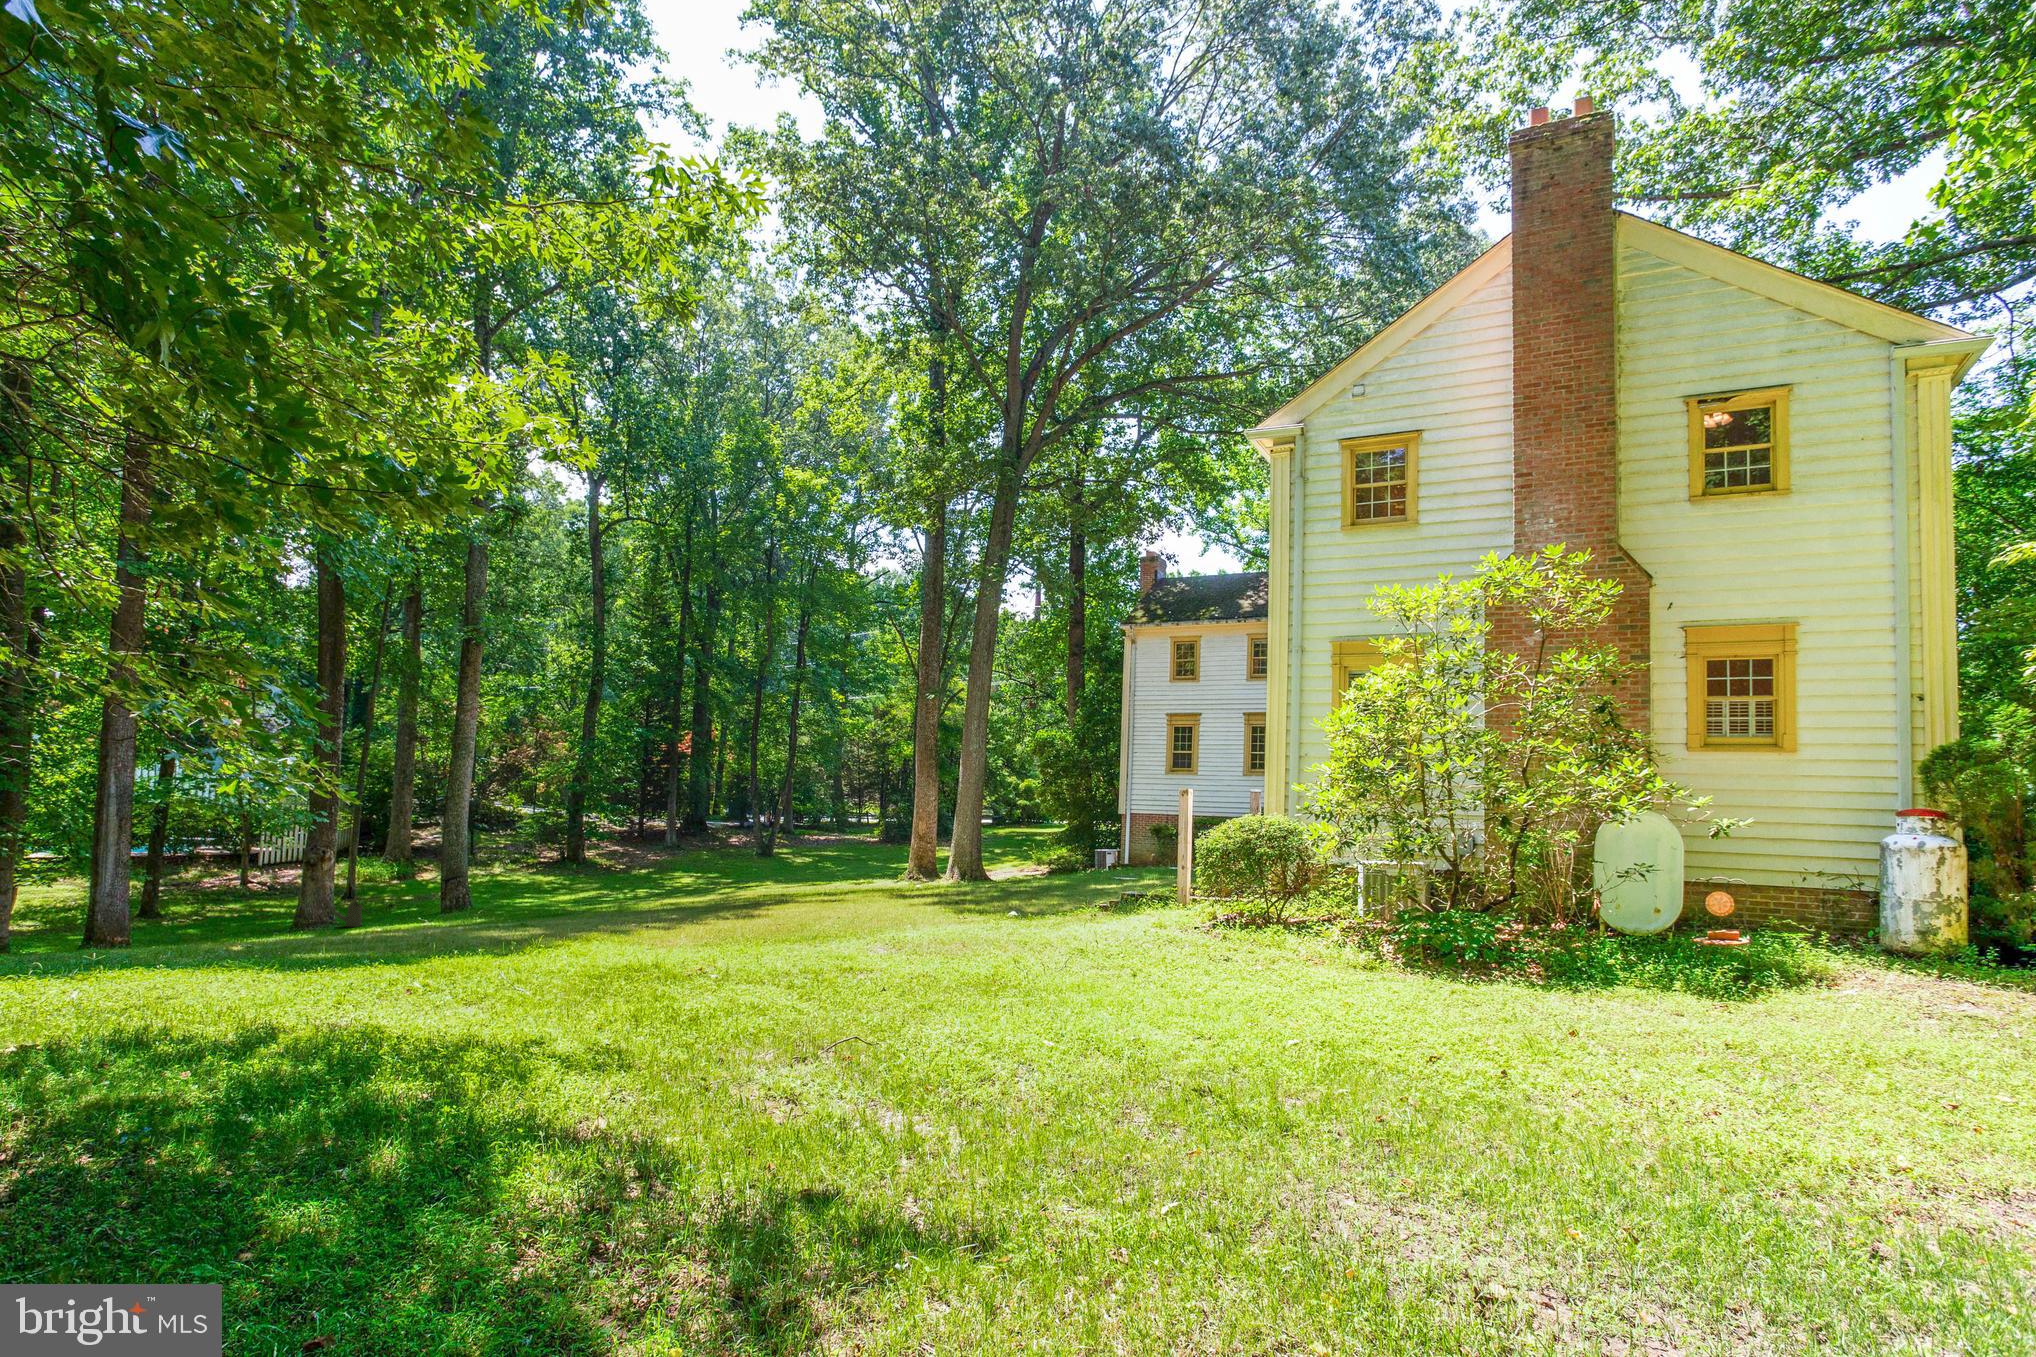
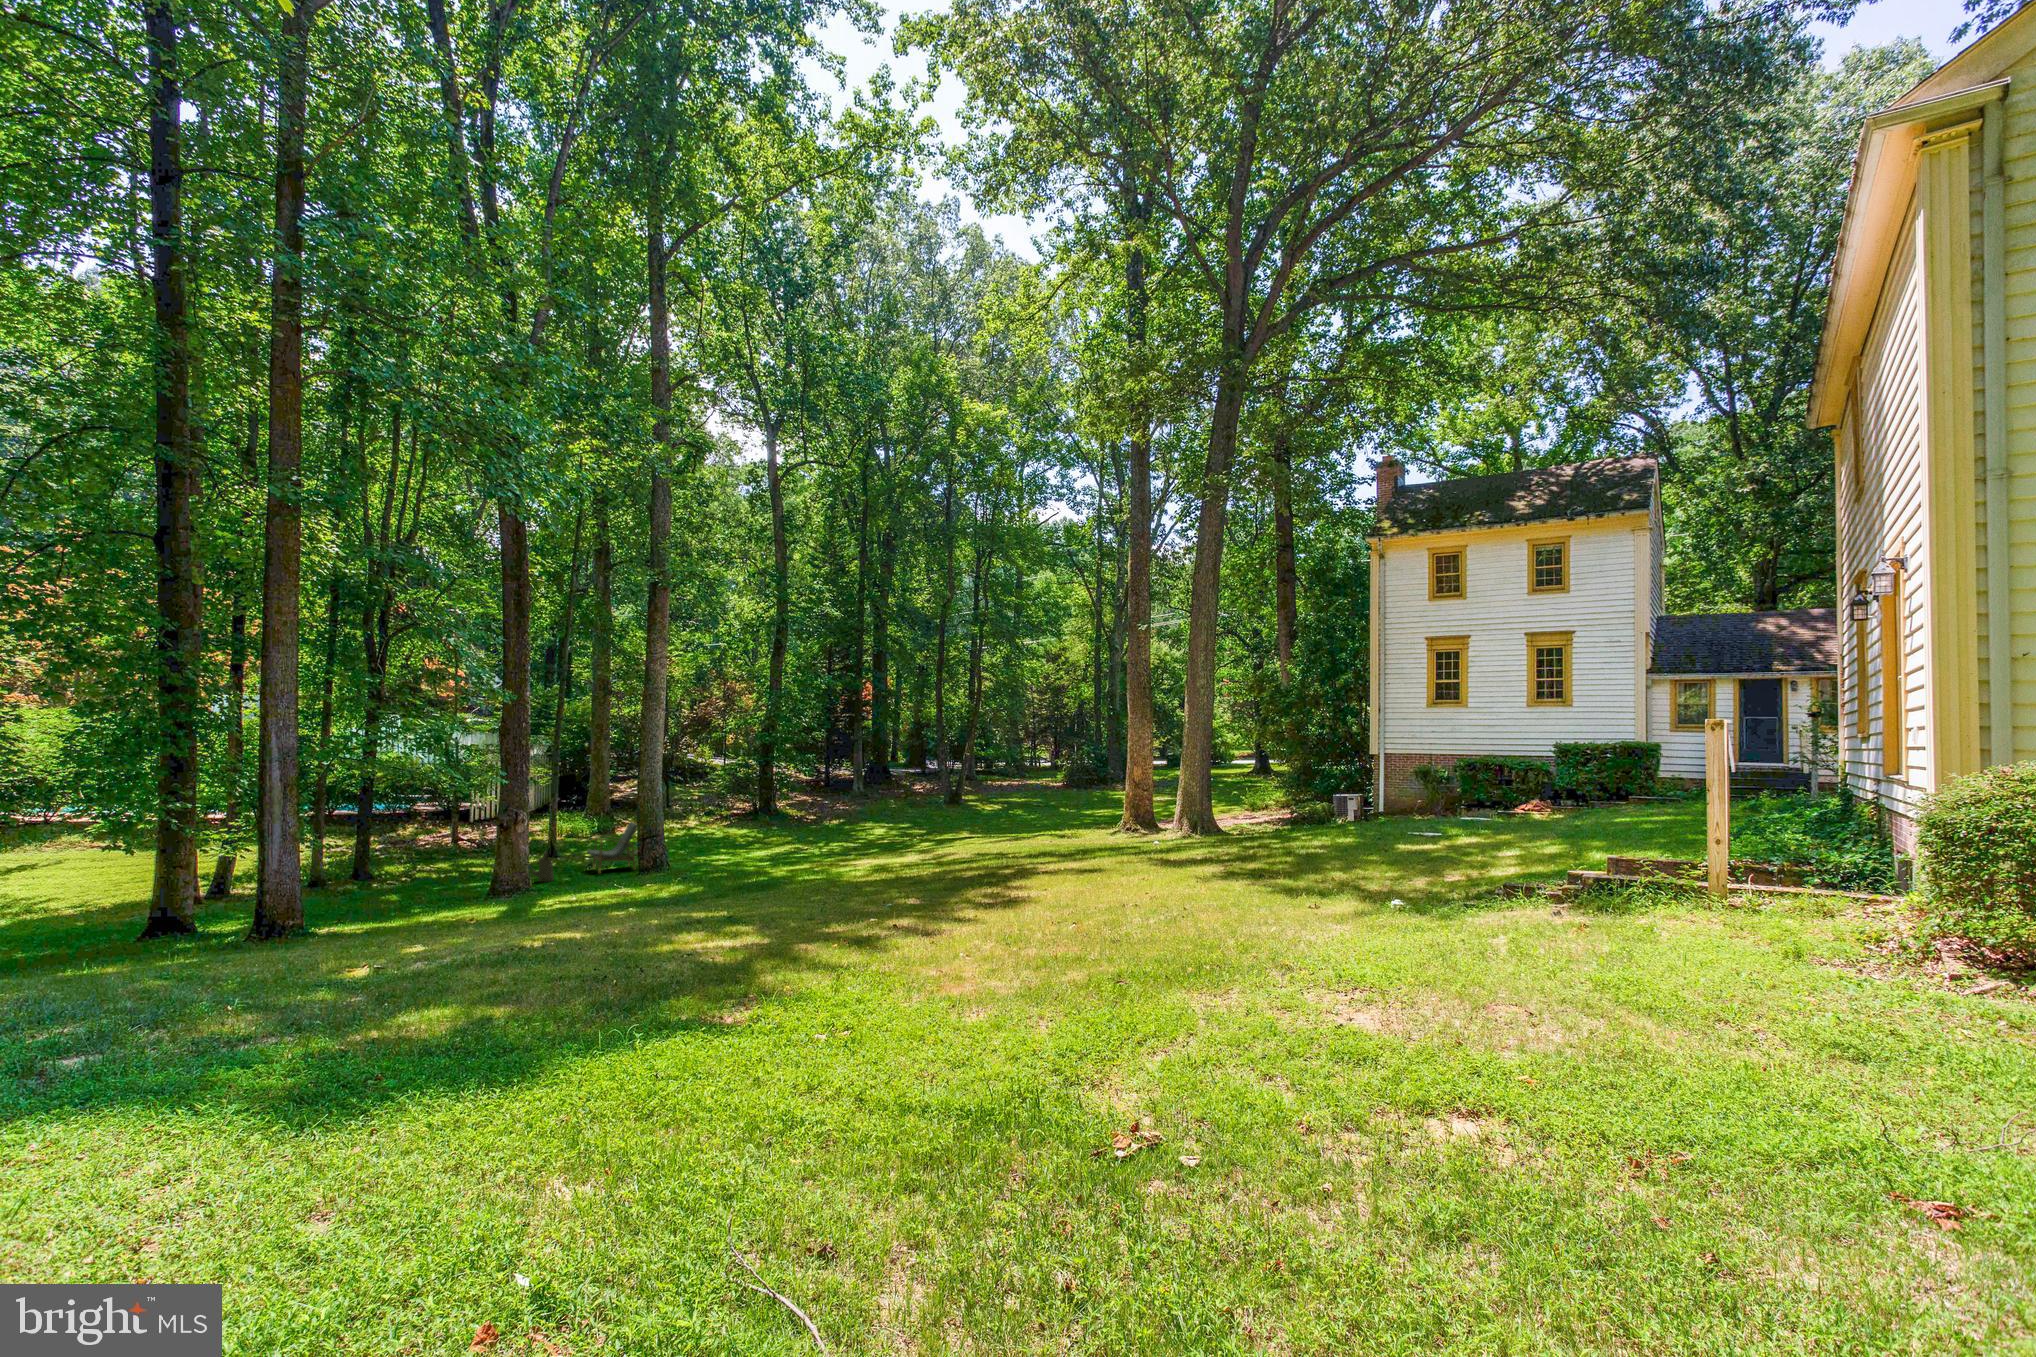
lounge chair: none [397,869,455,919] -> present [587,822,638,873]

